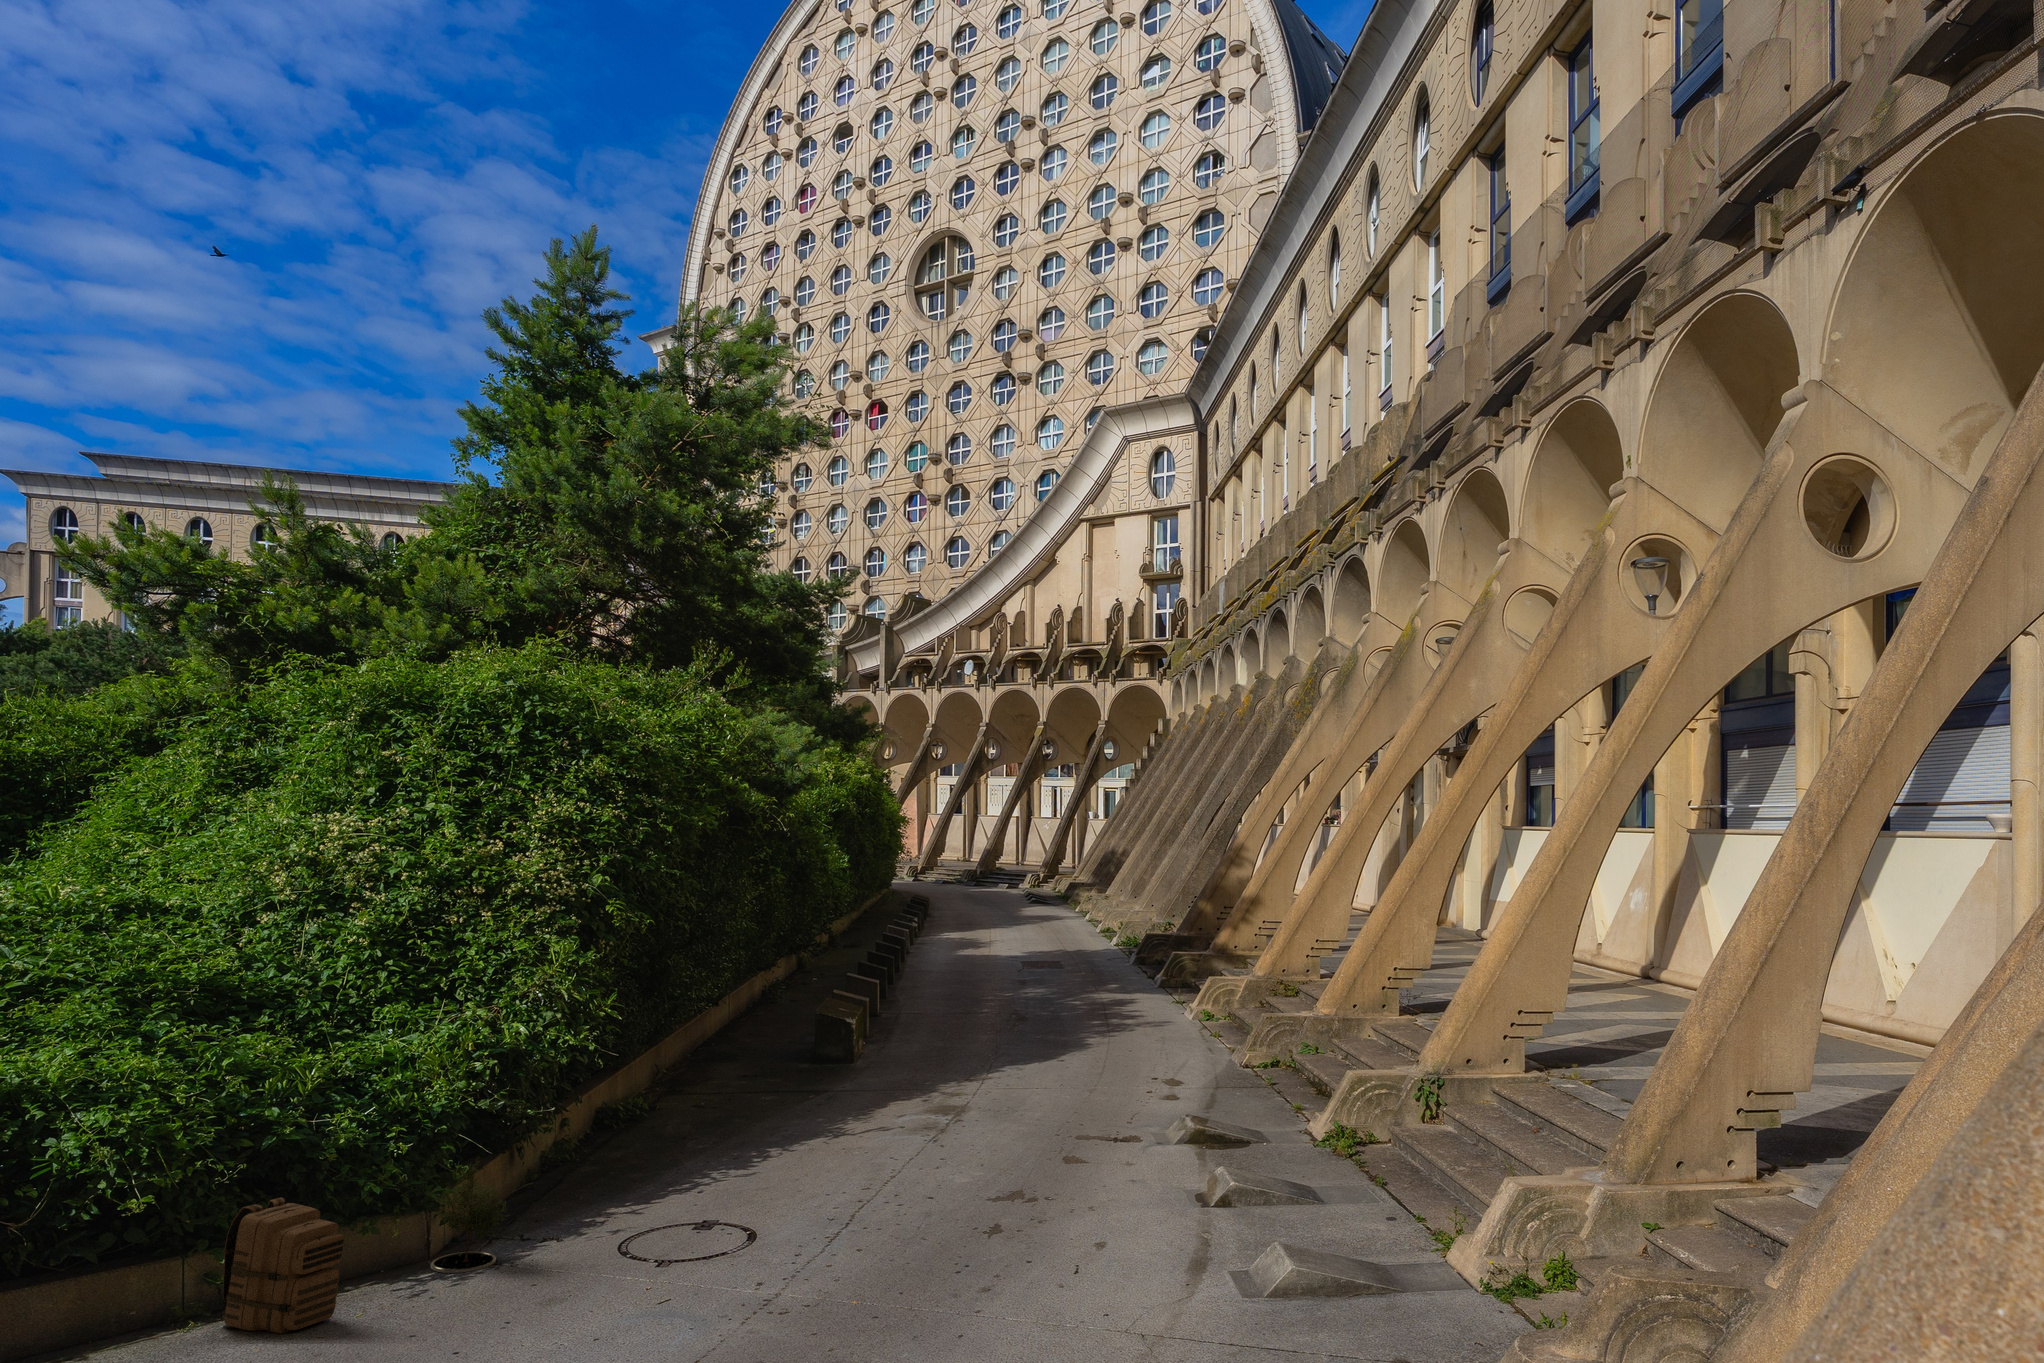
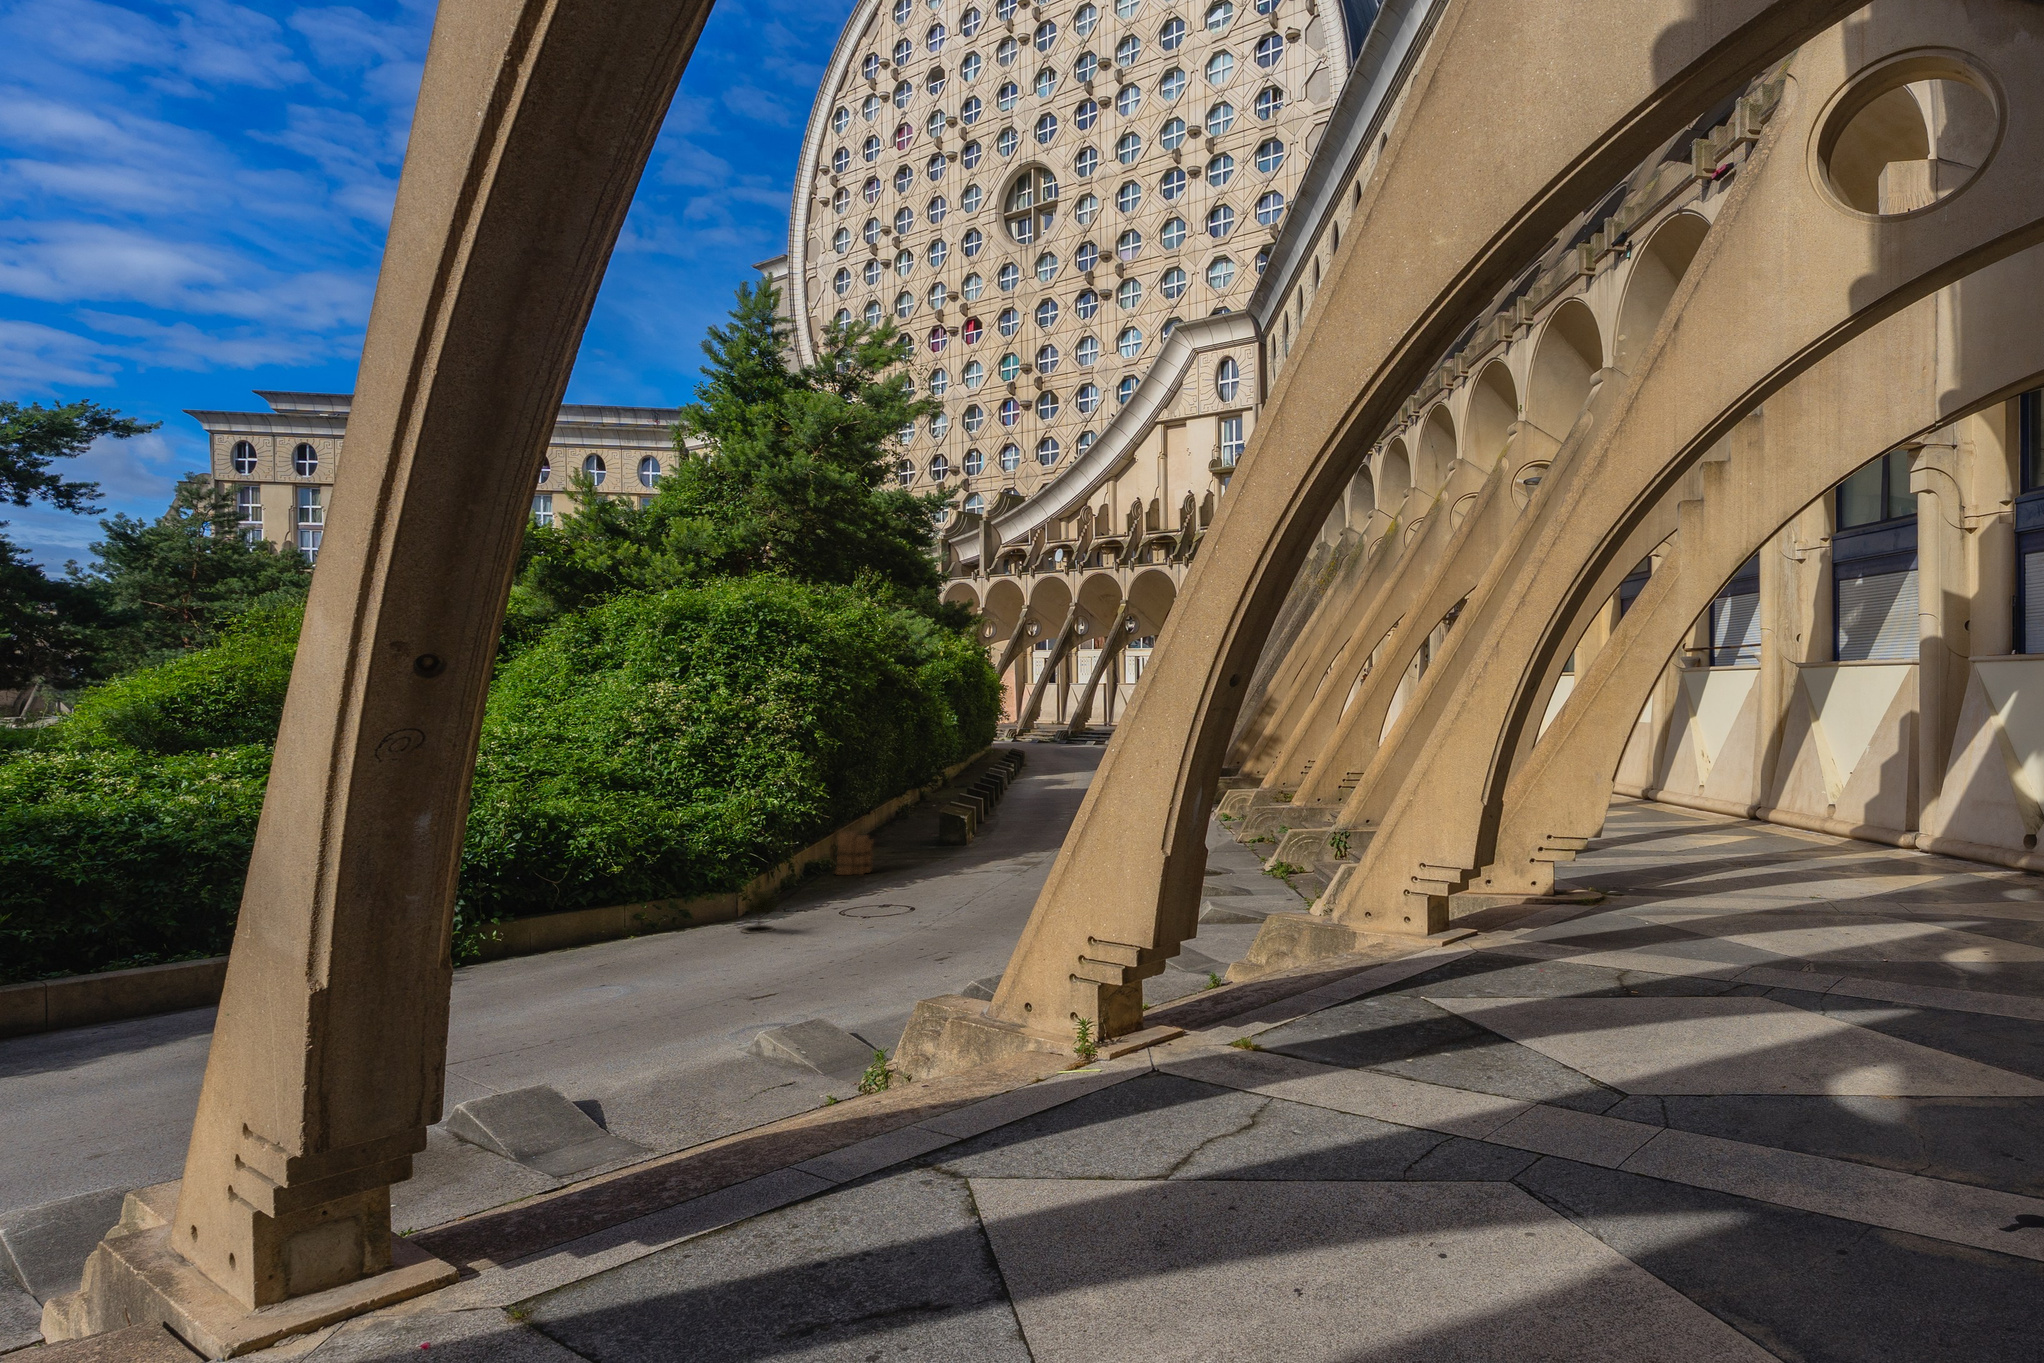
backpack: present [220,1198,345,1333] -> present [829,830,874,875]

